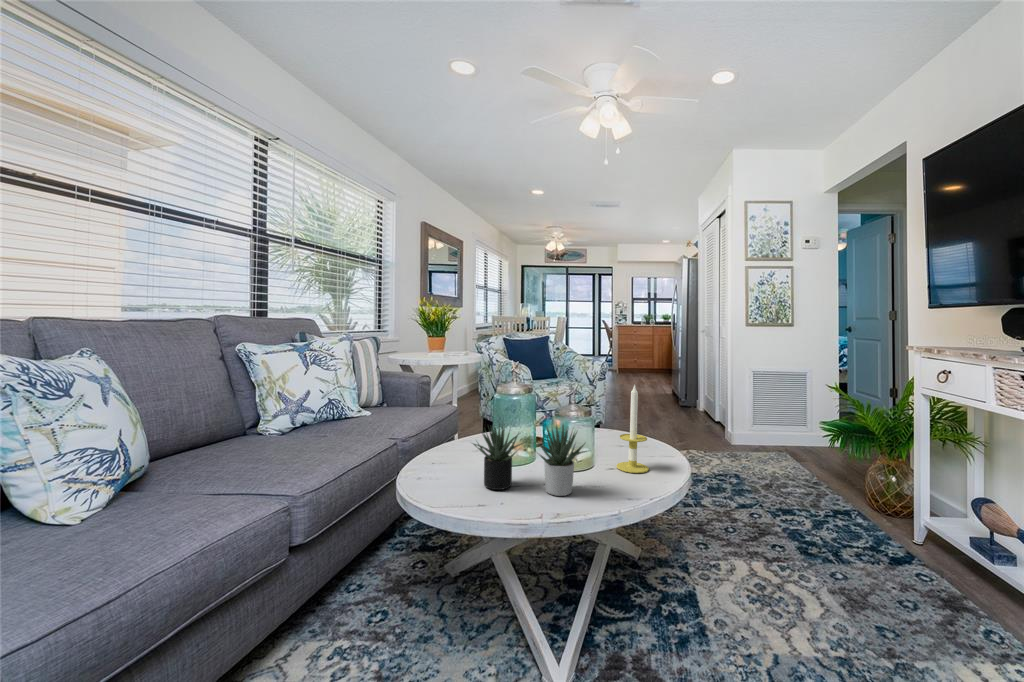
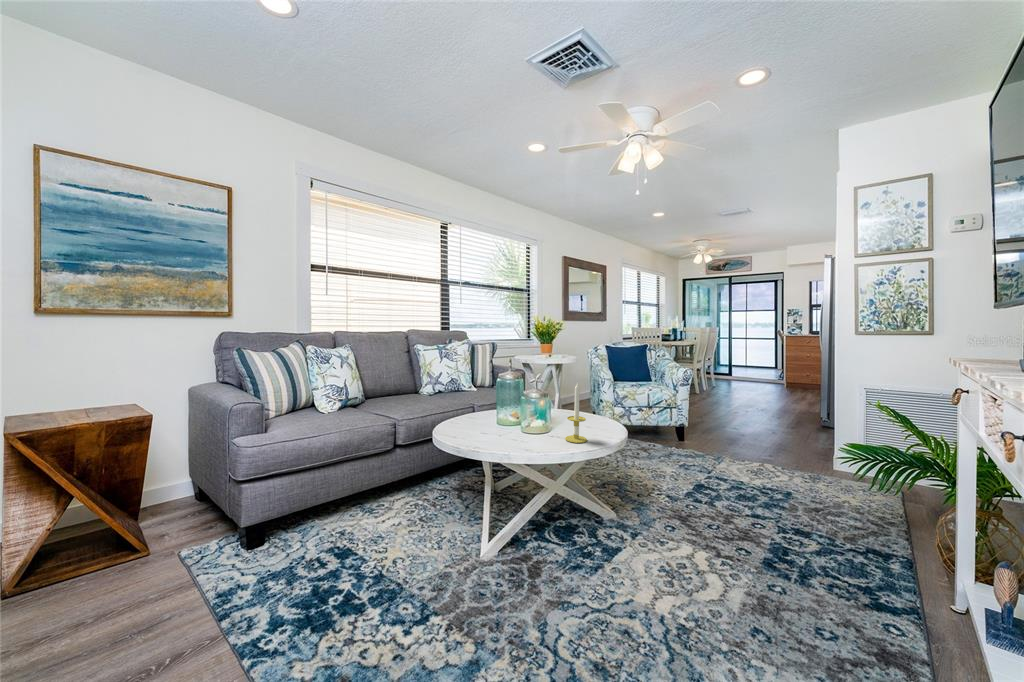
succulent plant: present [473,425,587,496] -> none [468,396,527,444]

